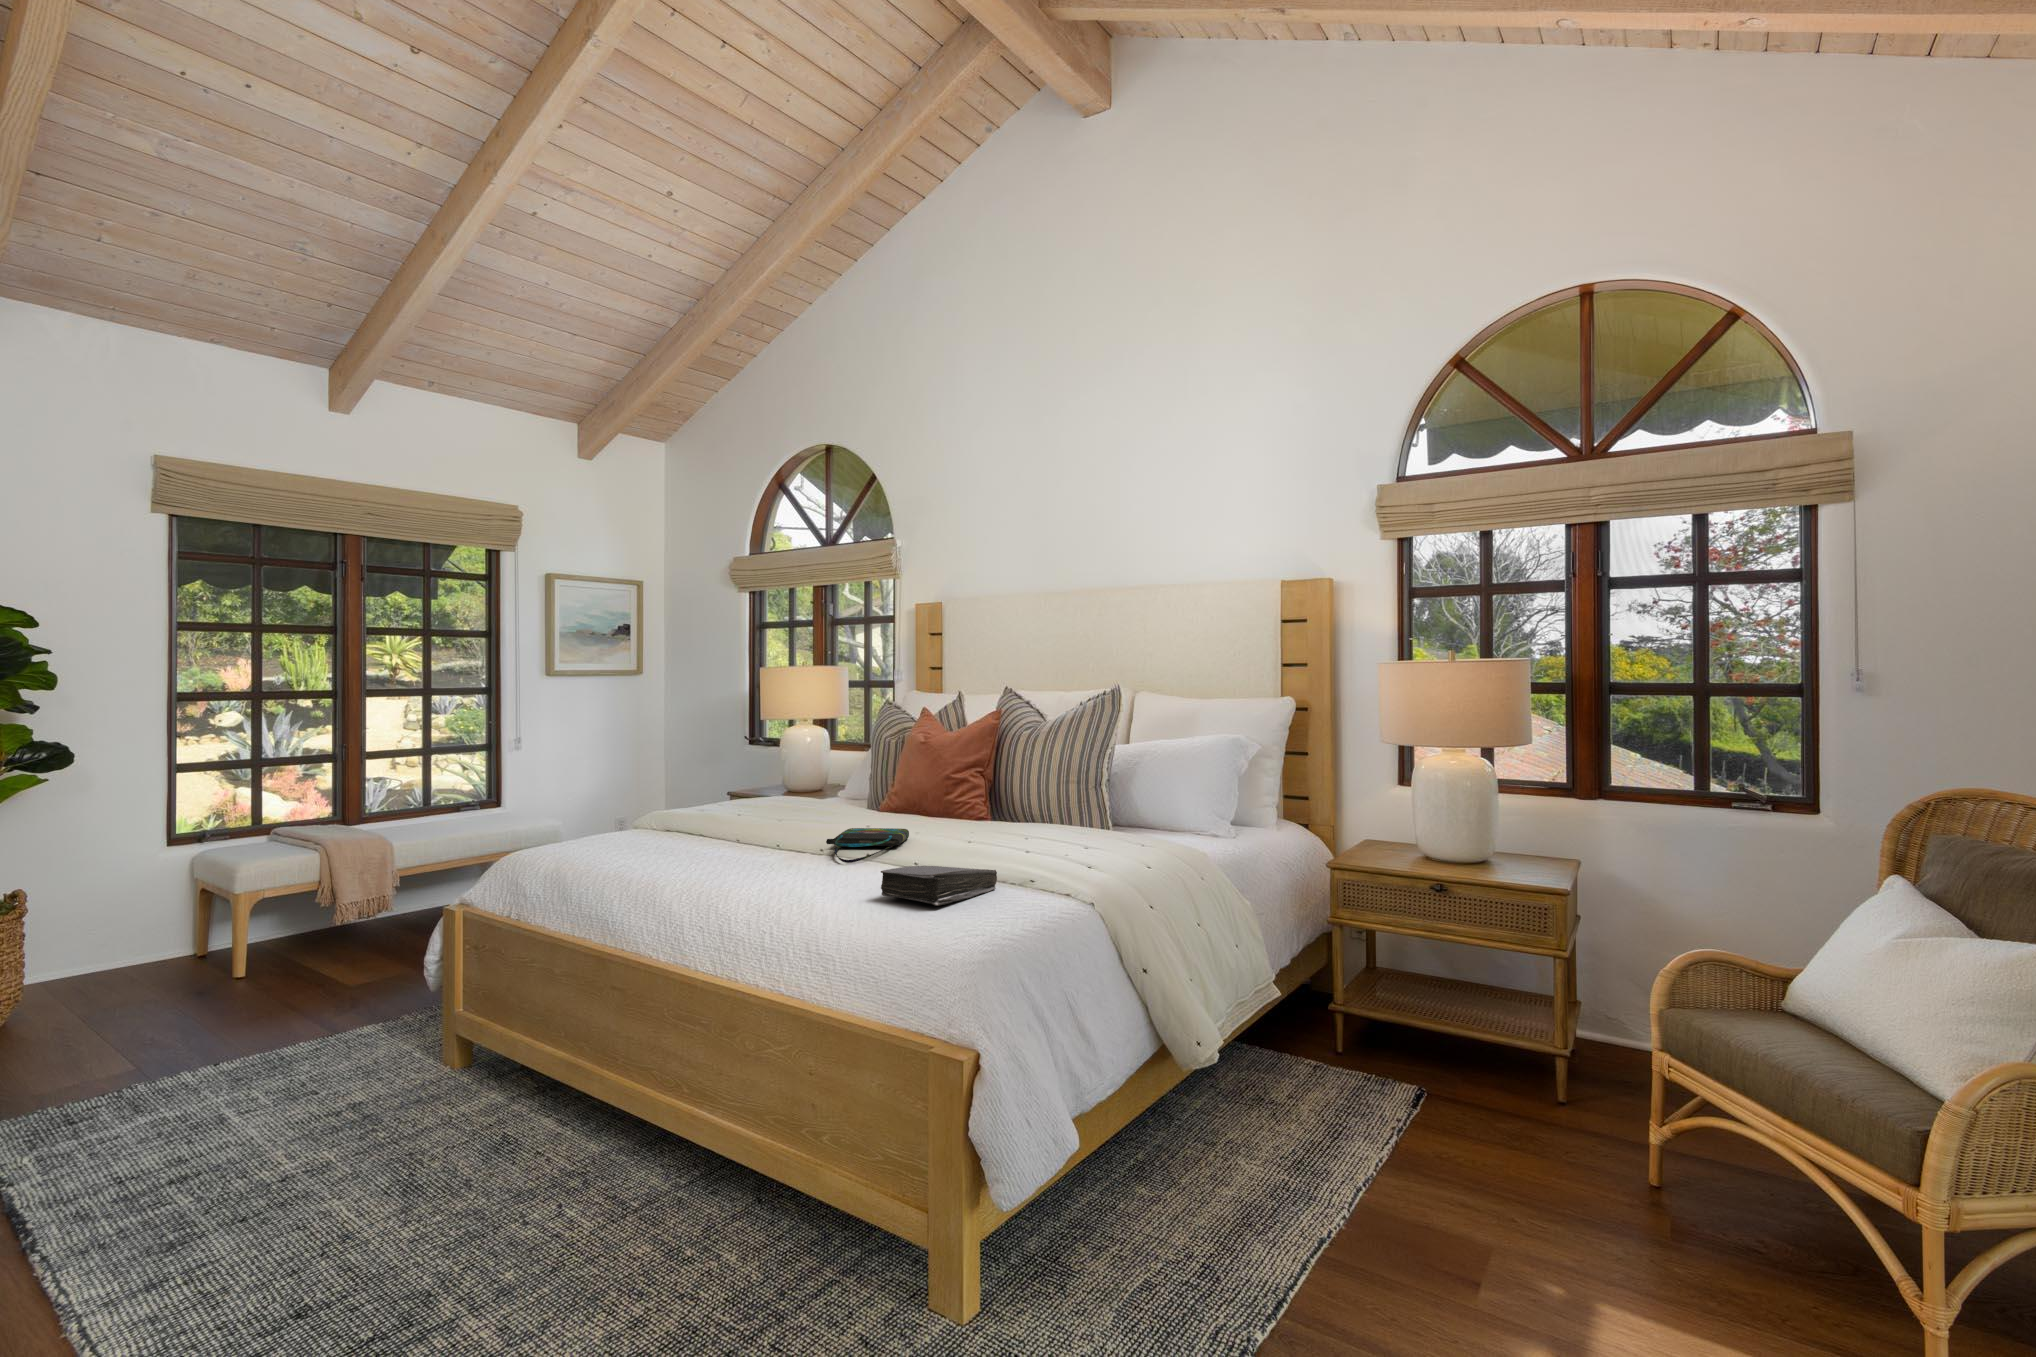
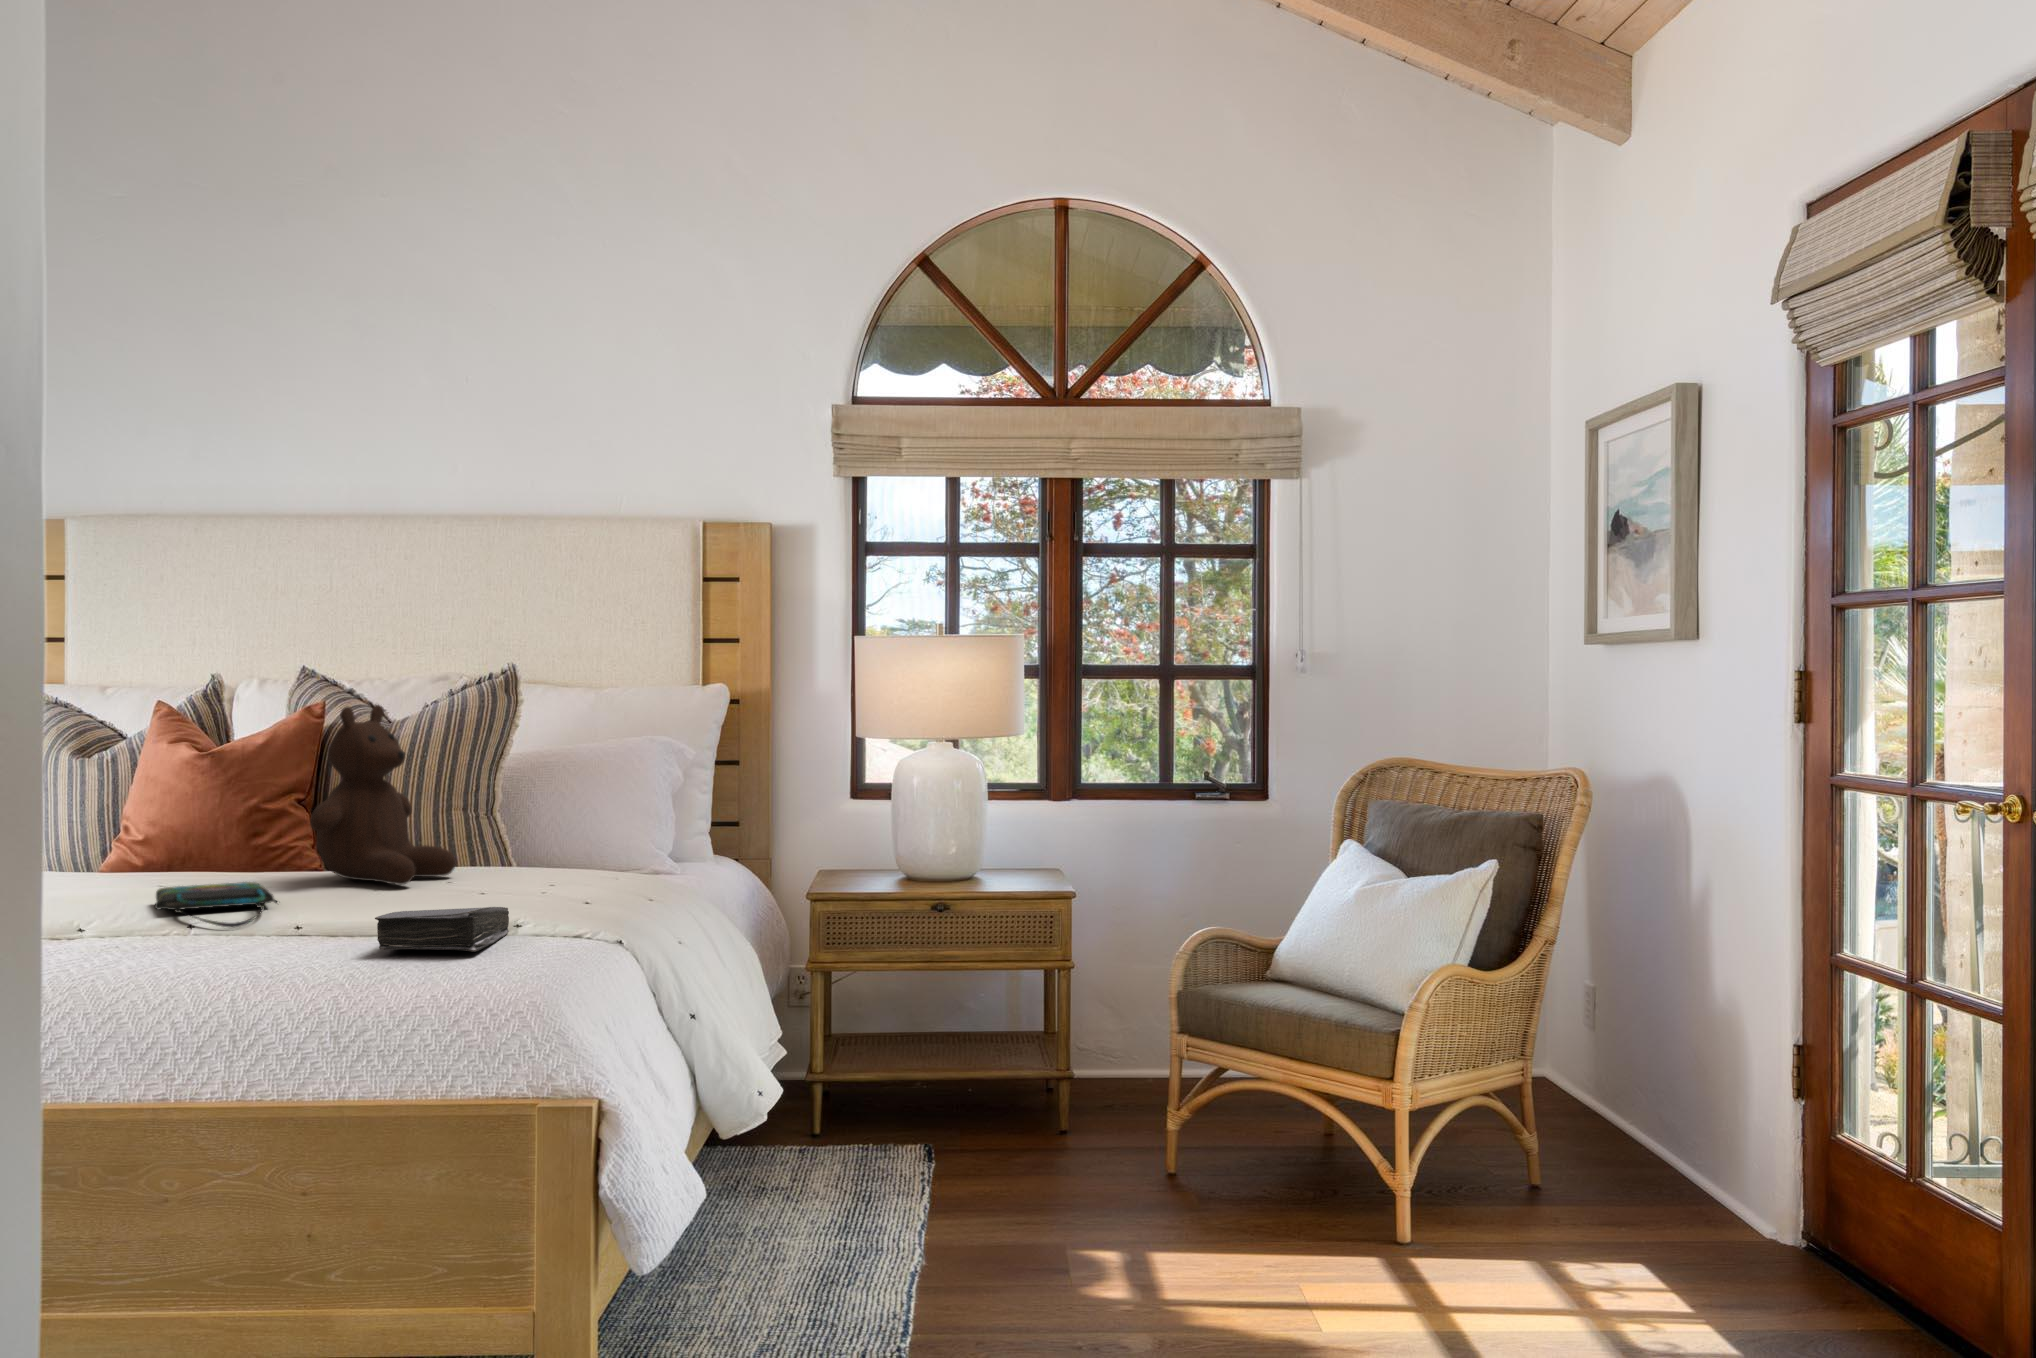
teddy bear: none [946,711,1045,838] -> present [310,705,456,885]

